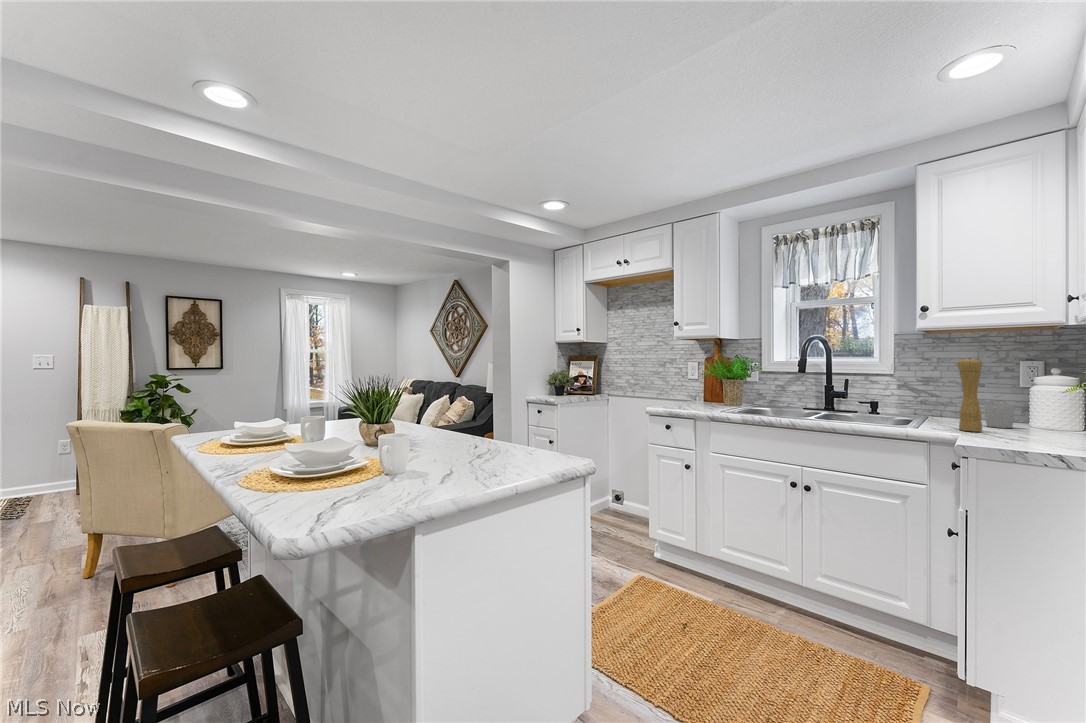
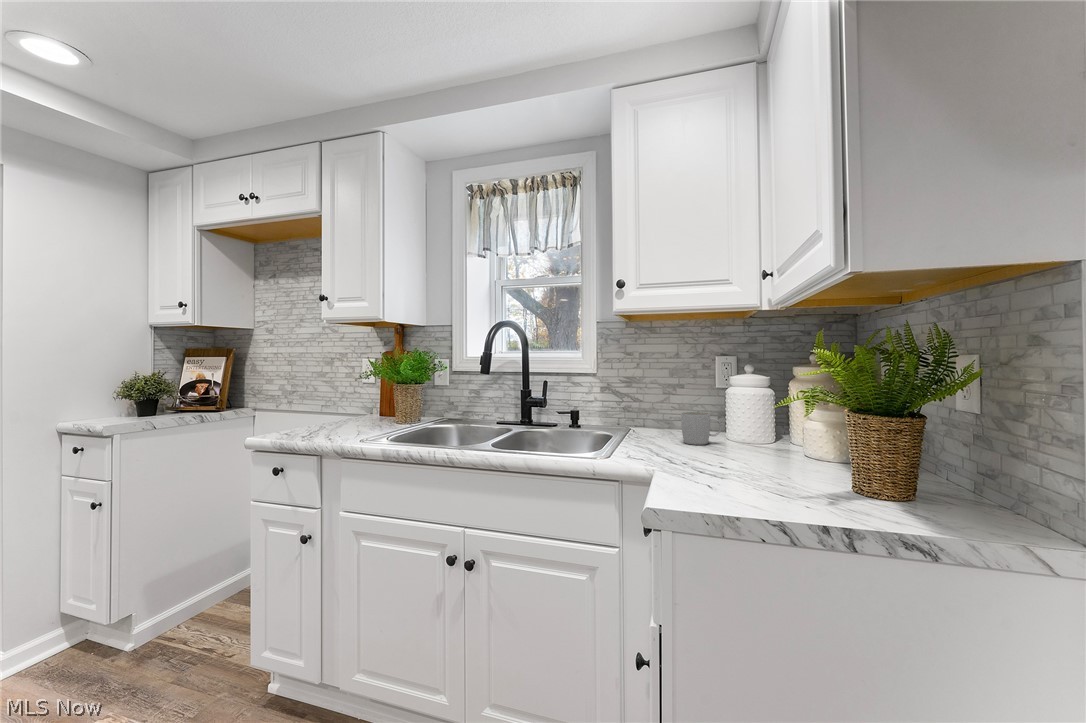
pepper mill: present [957,358,982,432] -> none [649,353,676,458]

